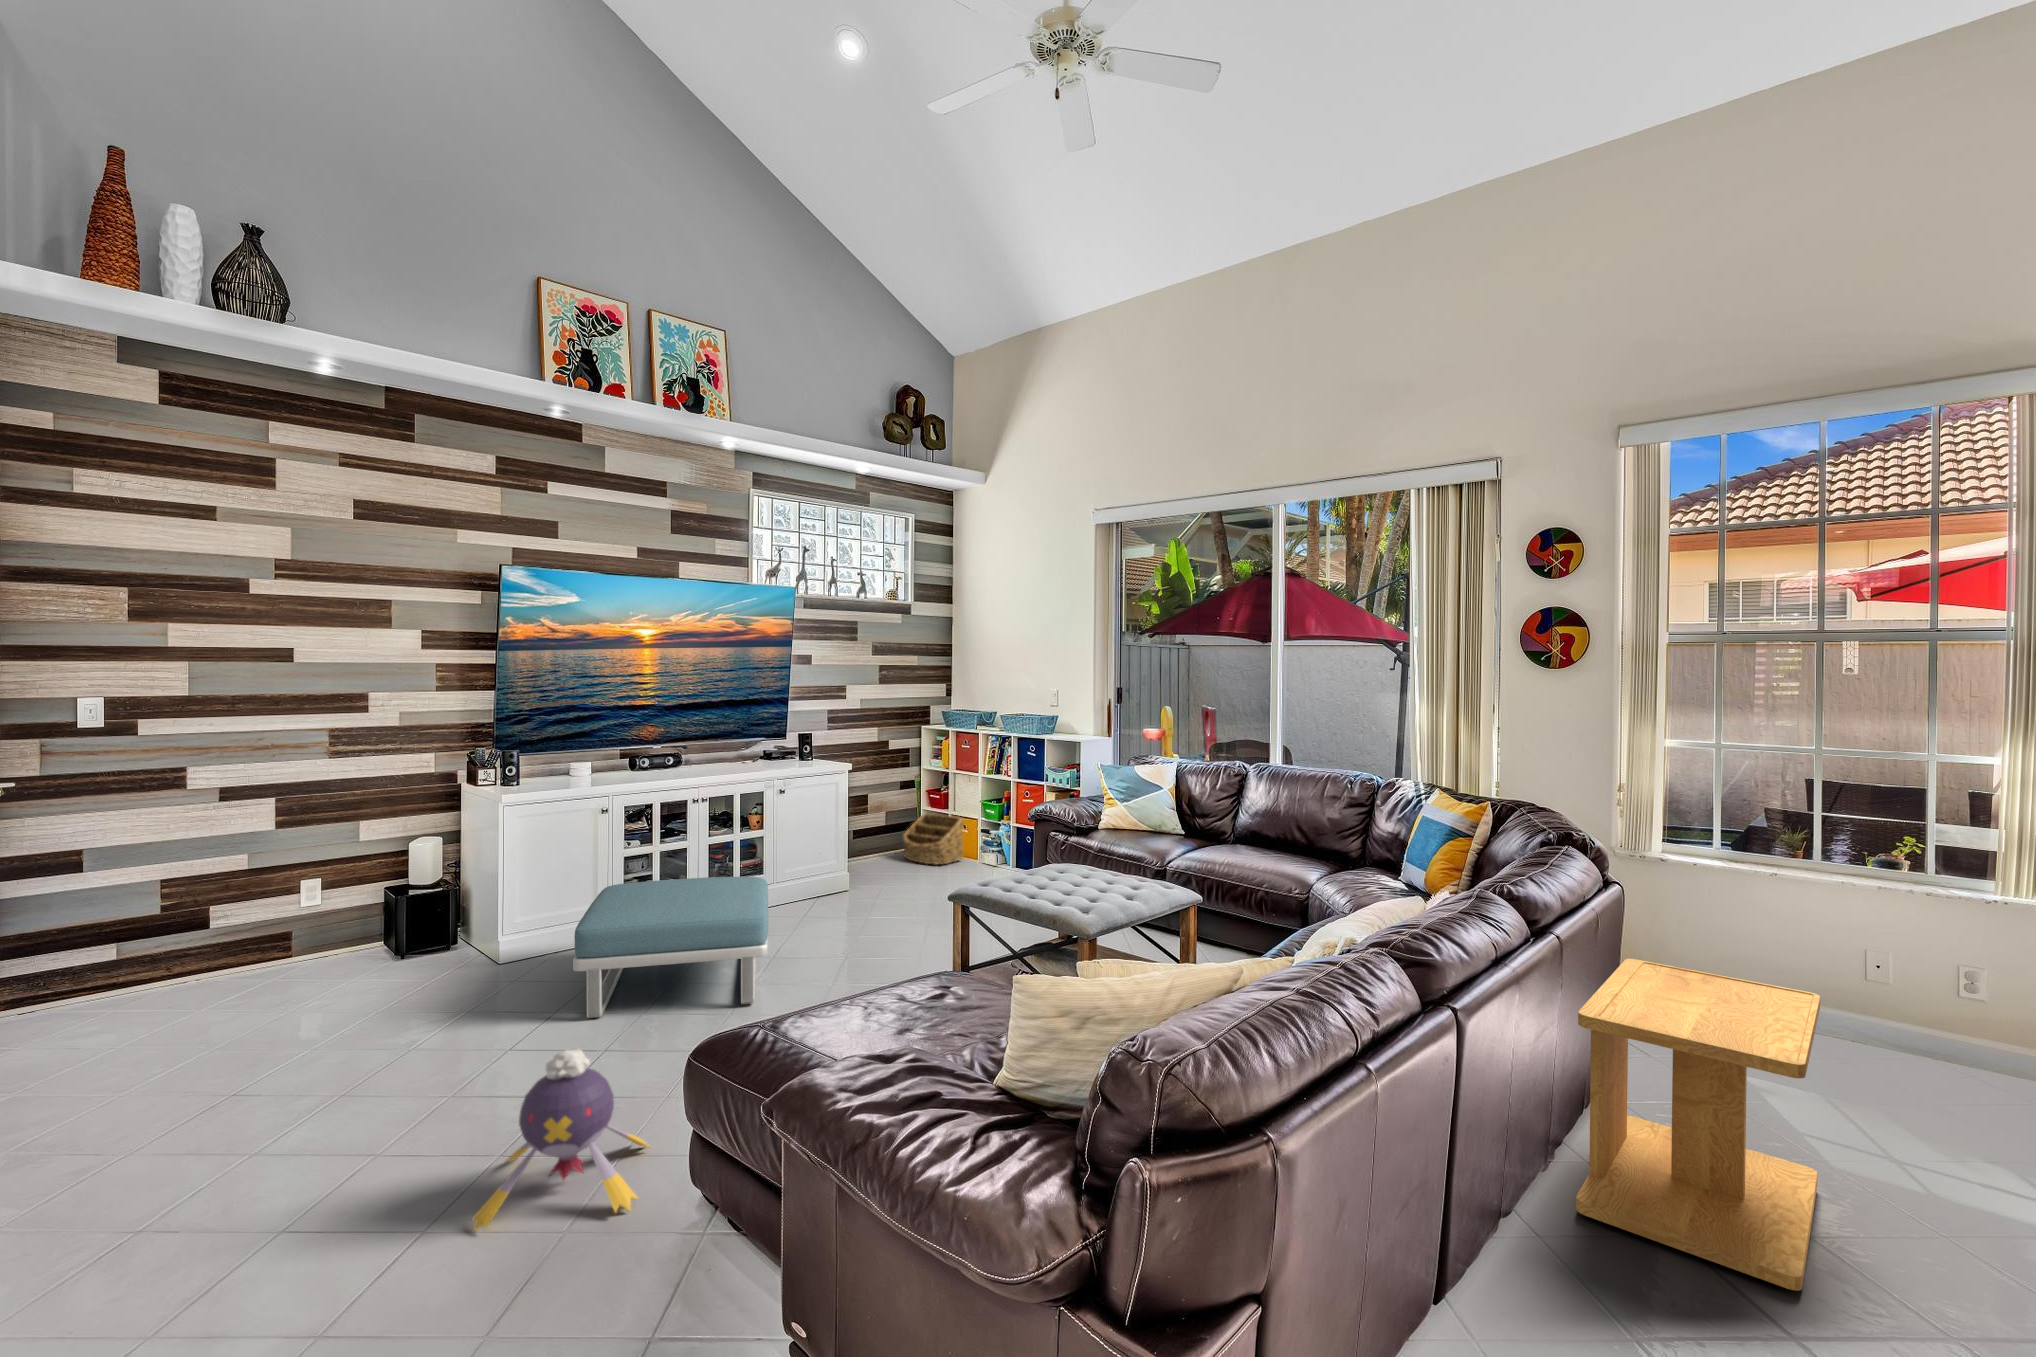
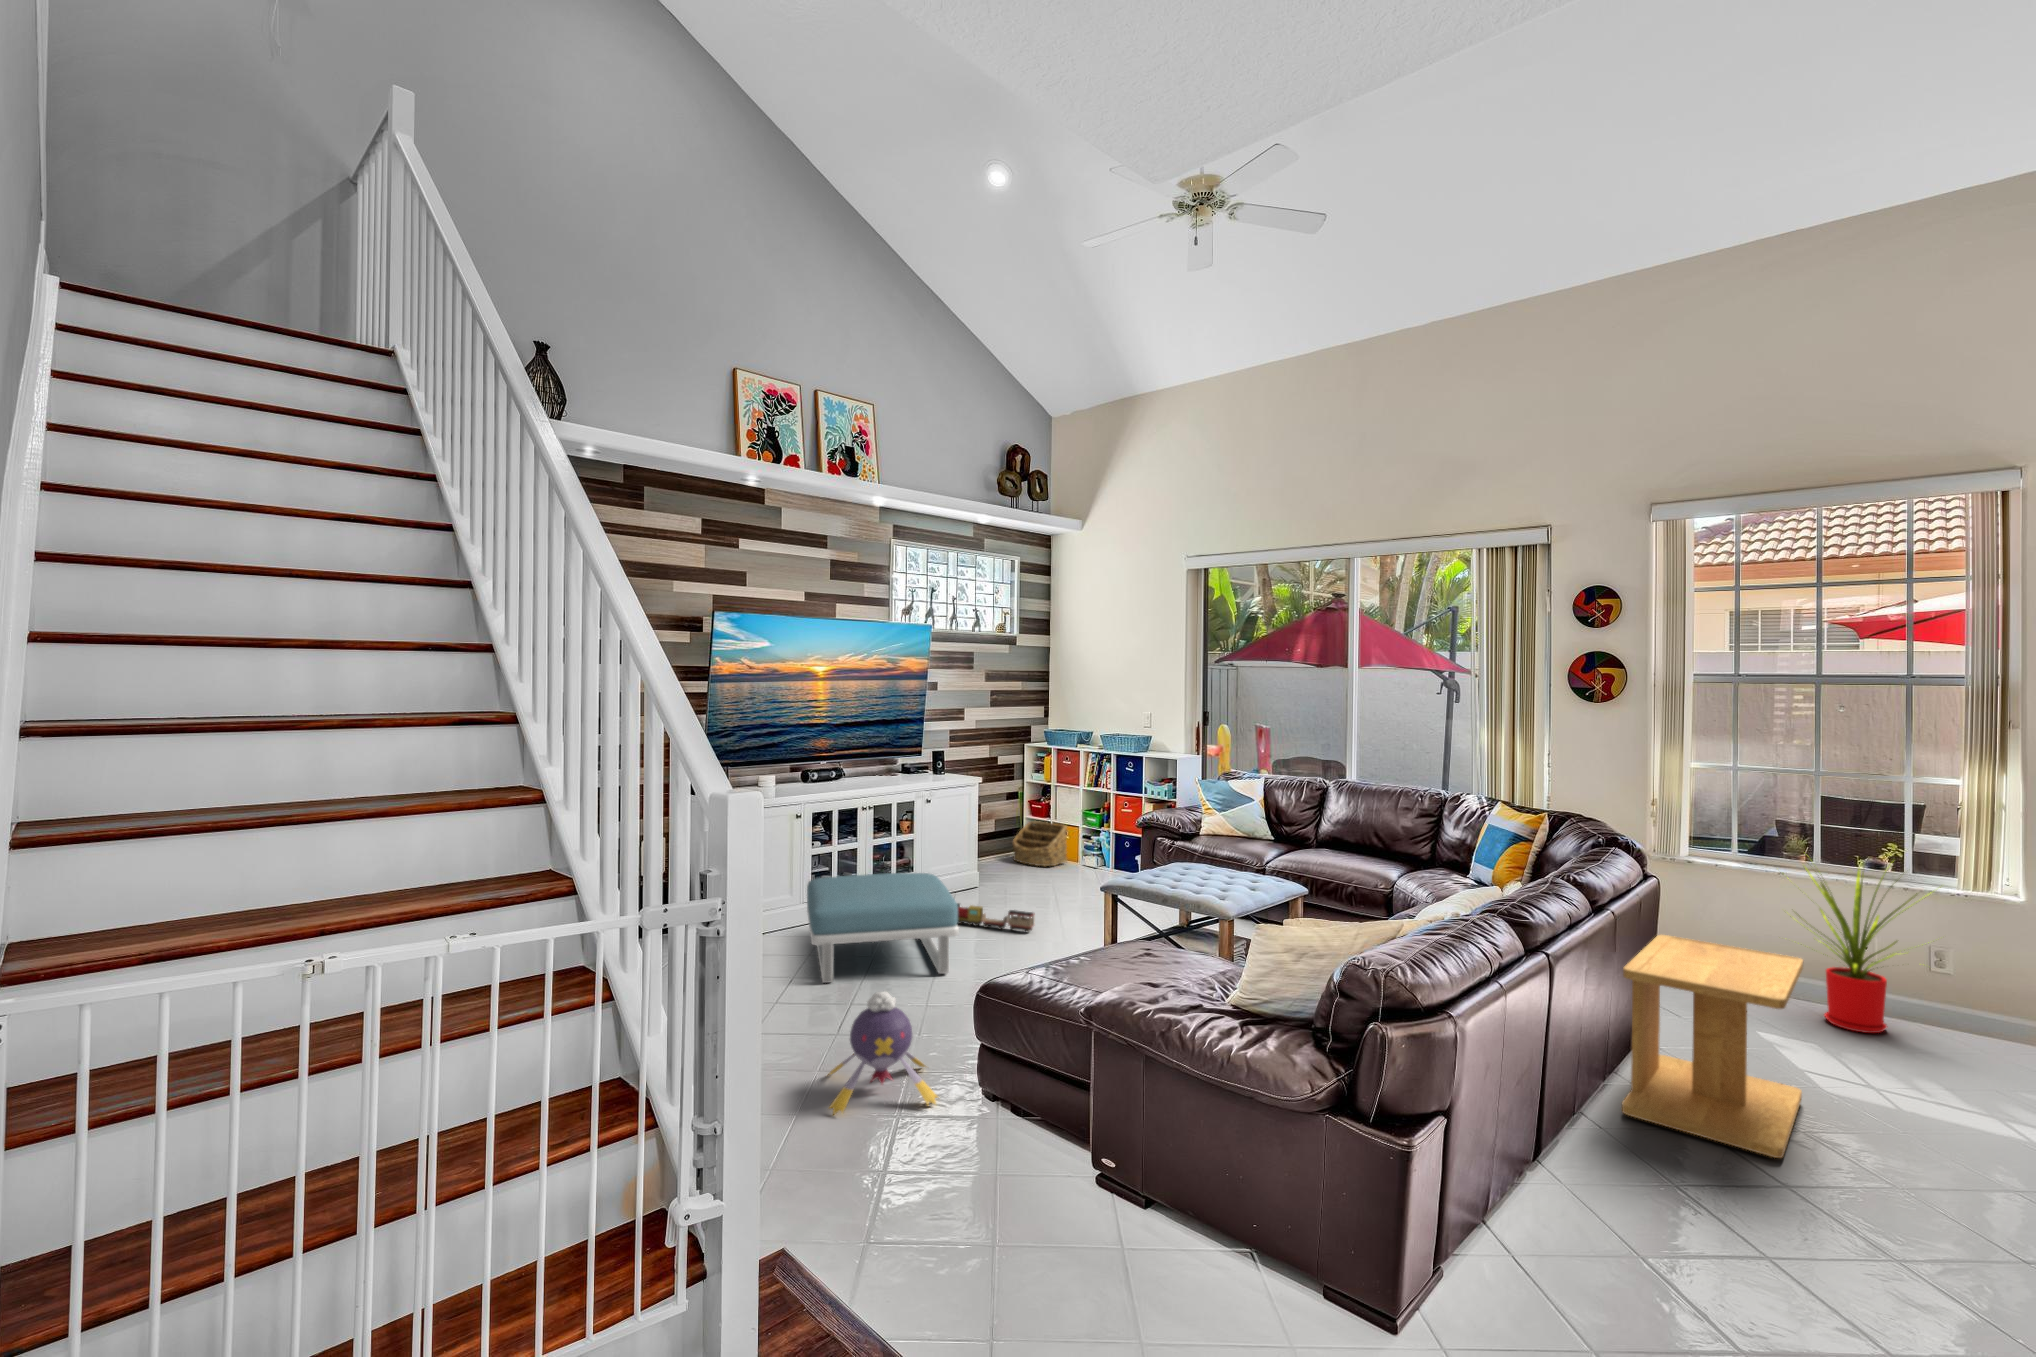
house plant: none [1771,847,1990,1076] -> present [1787,867,1941,1033]
toy train: none [790,911,888,947] -> present [957,903,1035,932]

